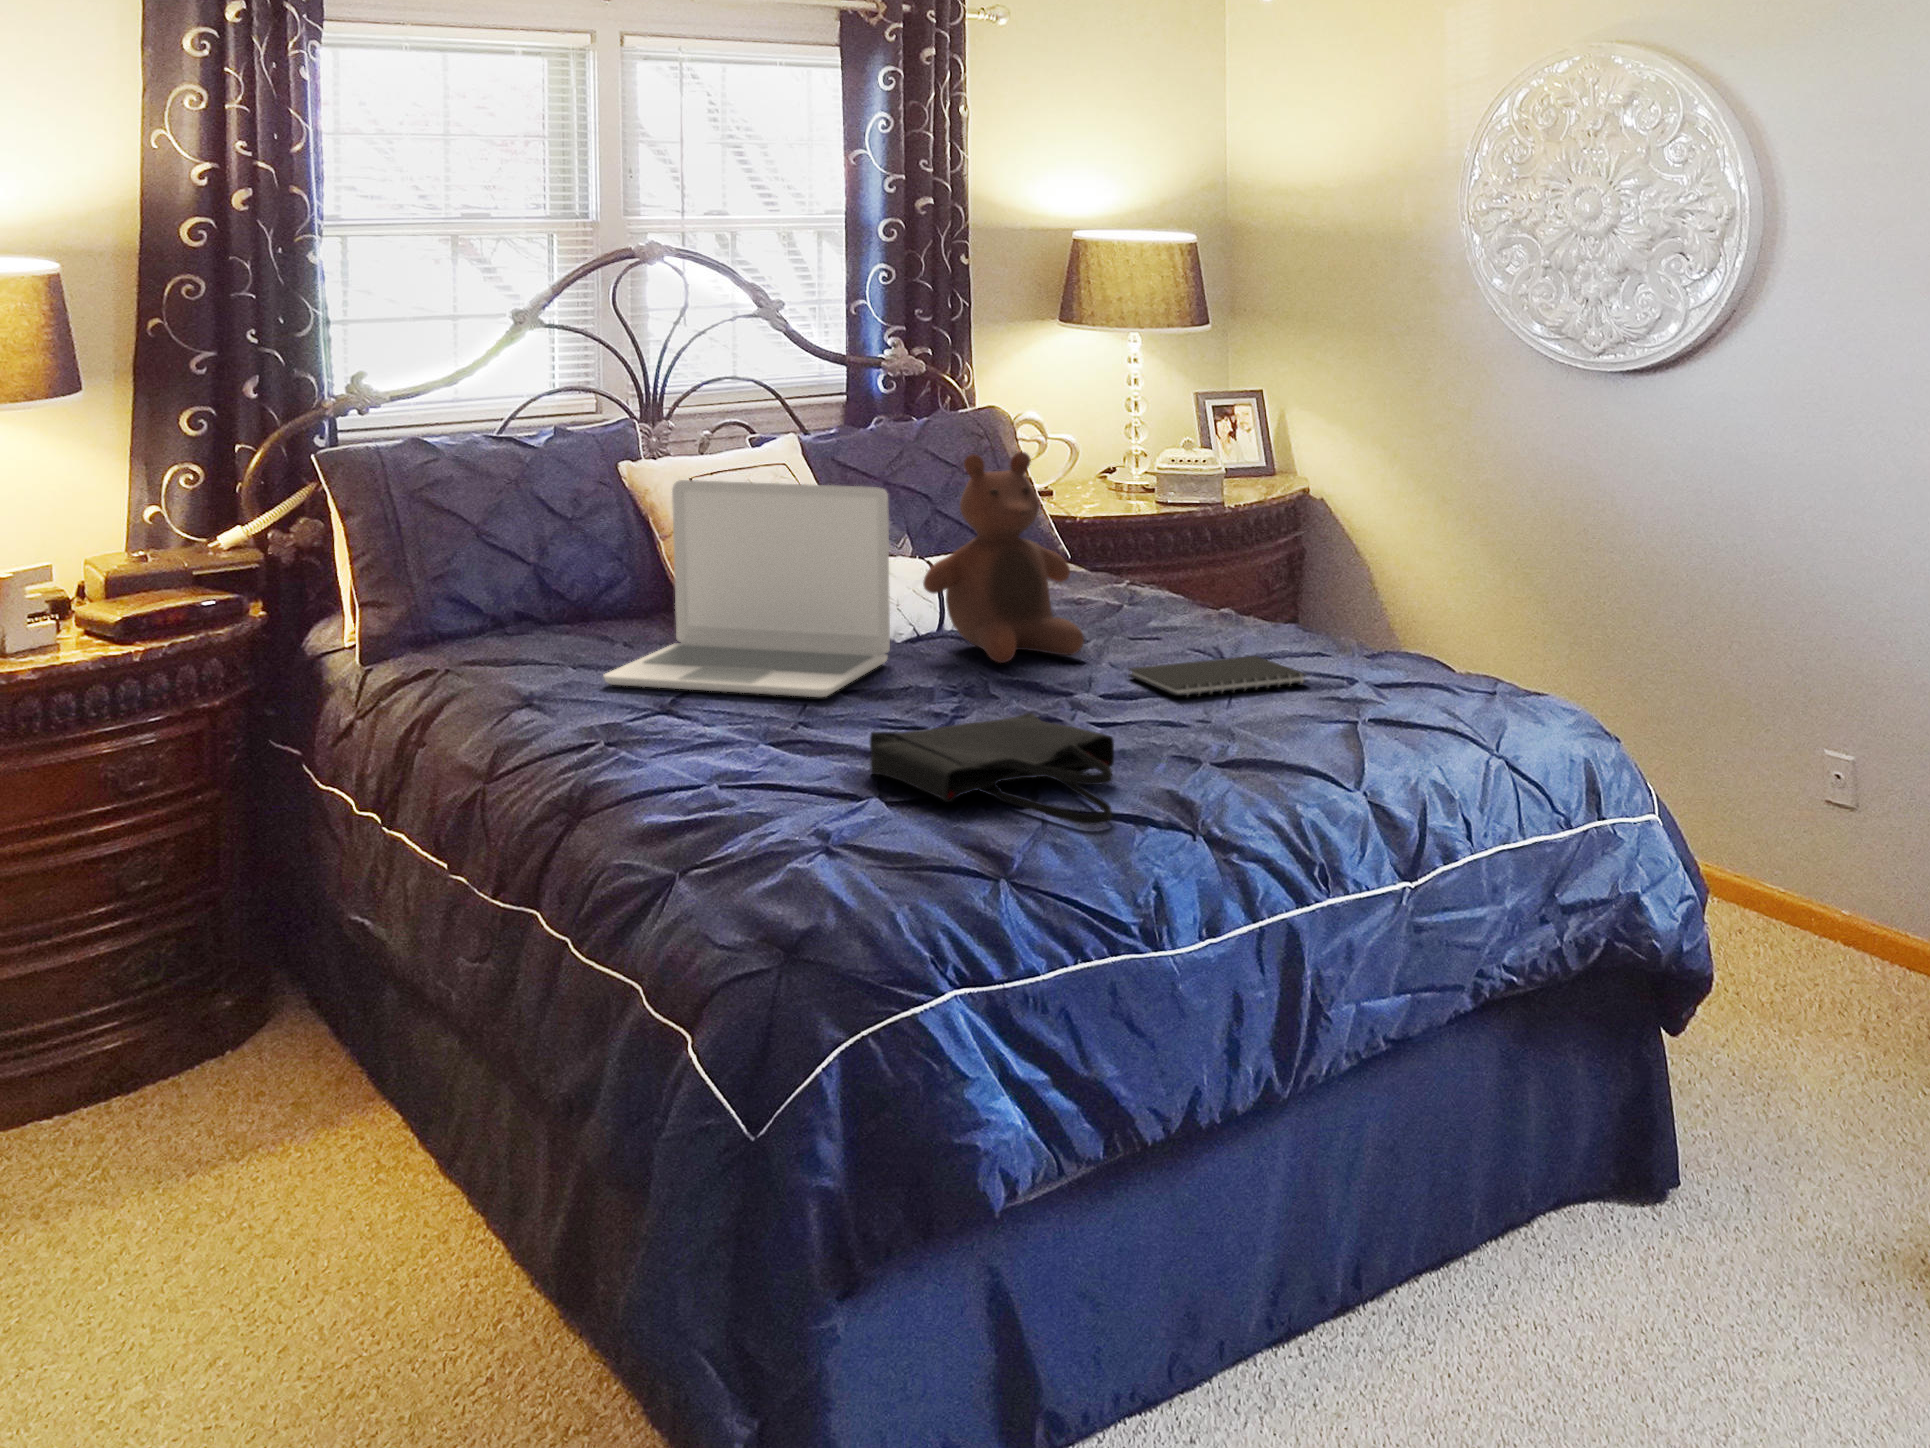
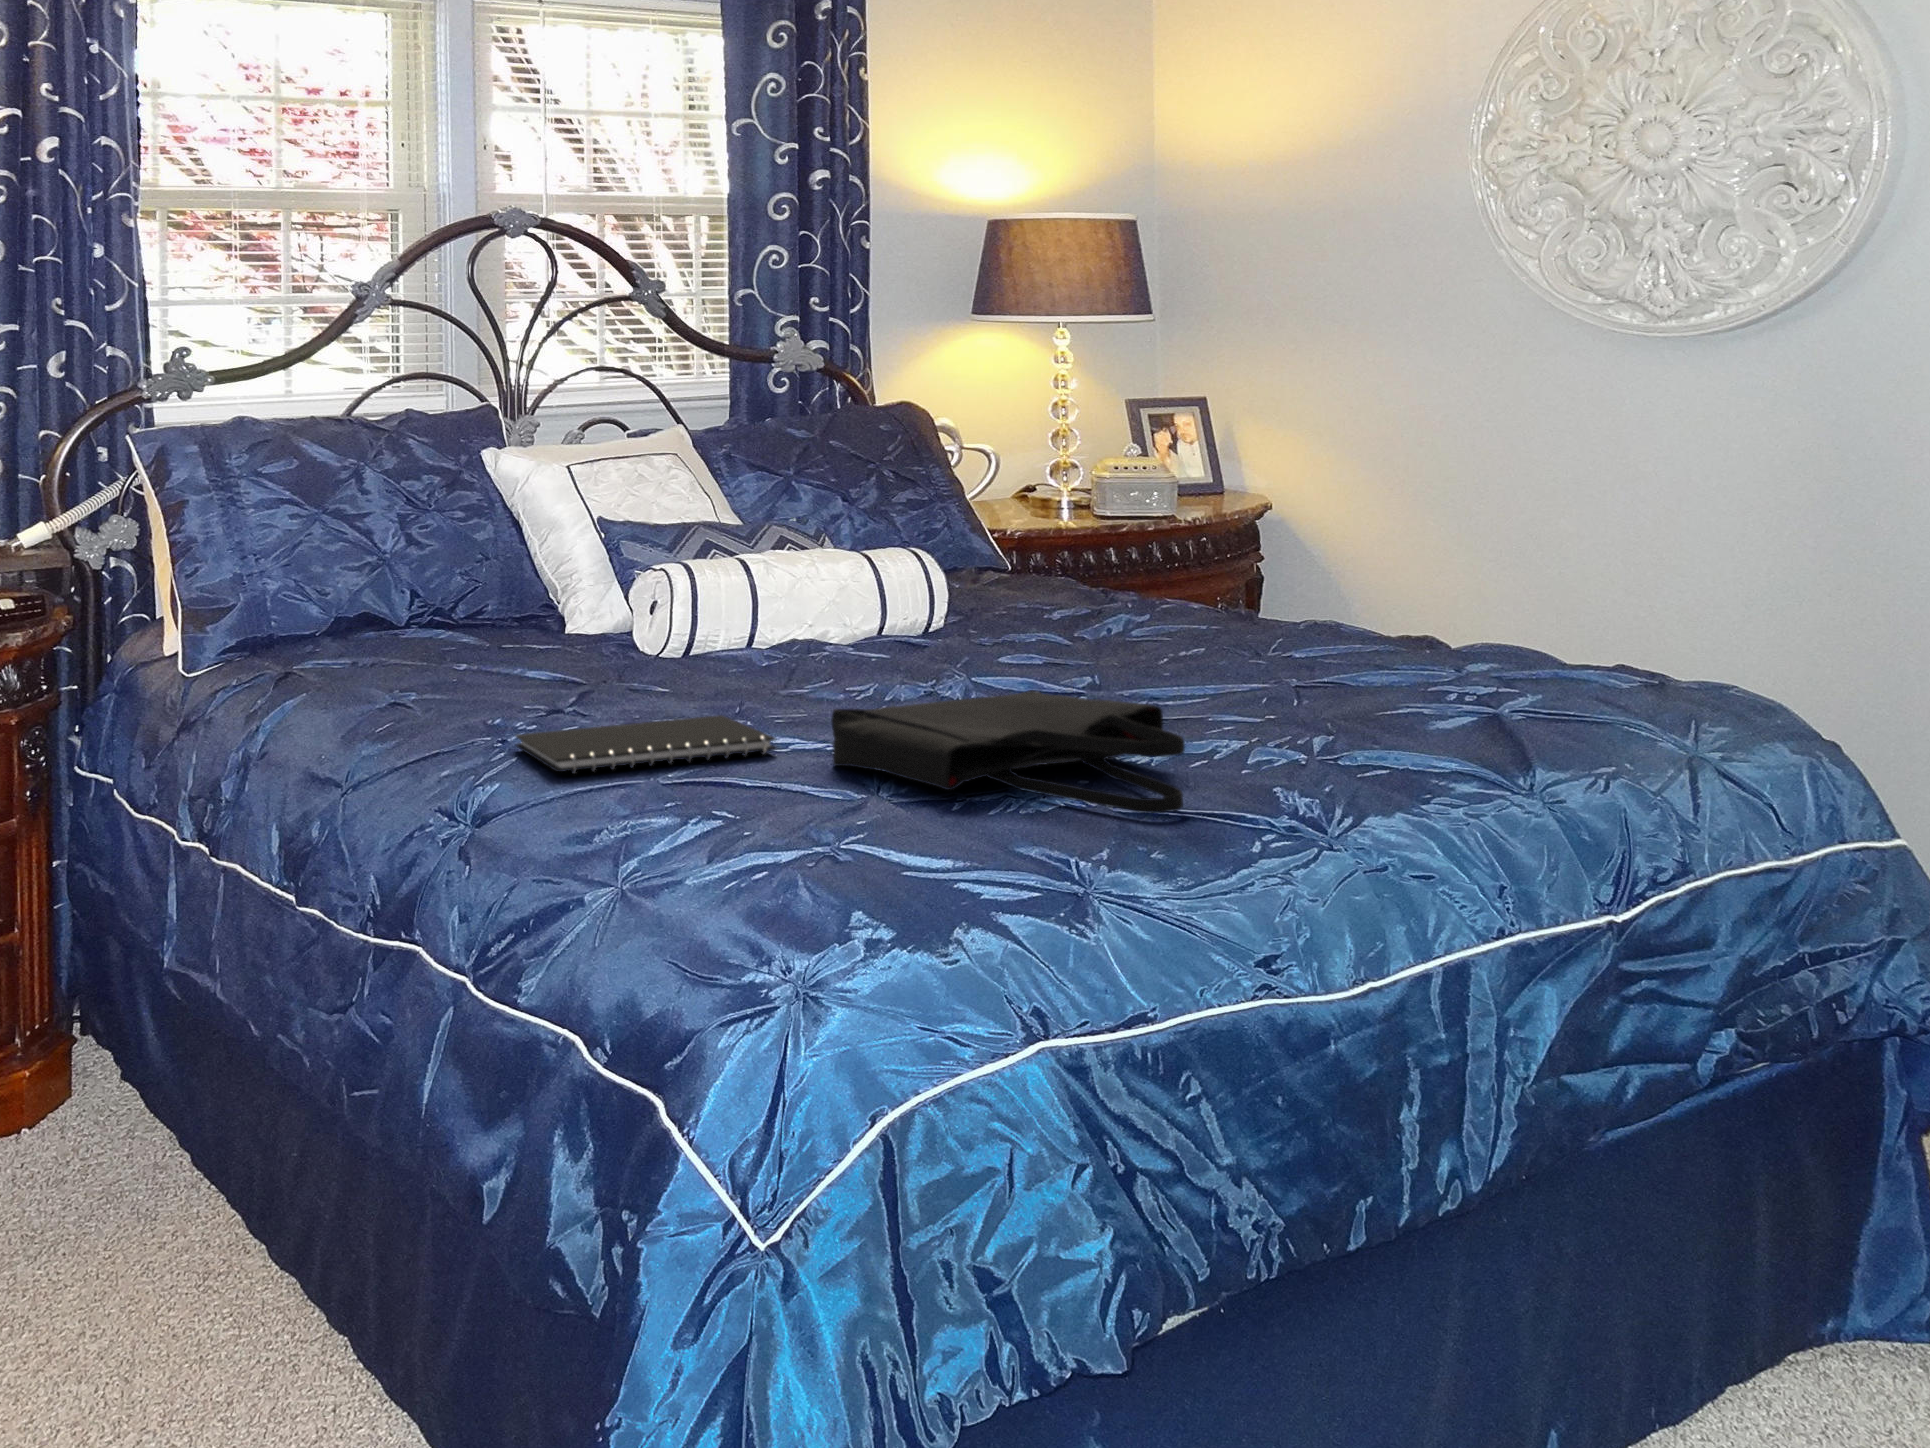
stuffed bear: present [923,452,1084,663] -> none [864,399,1067,656]
laptop: present [604,480,890,697] -> none [479,439,827,692]
notebook: present [1129,656,1307,697] -> present [516,715,776,774]

